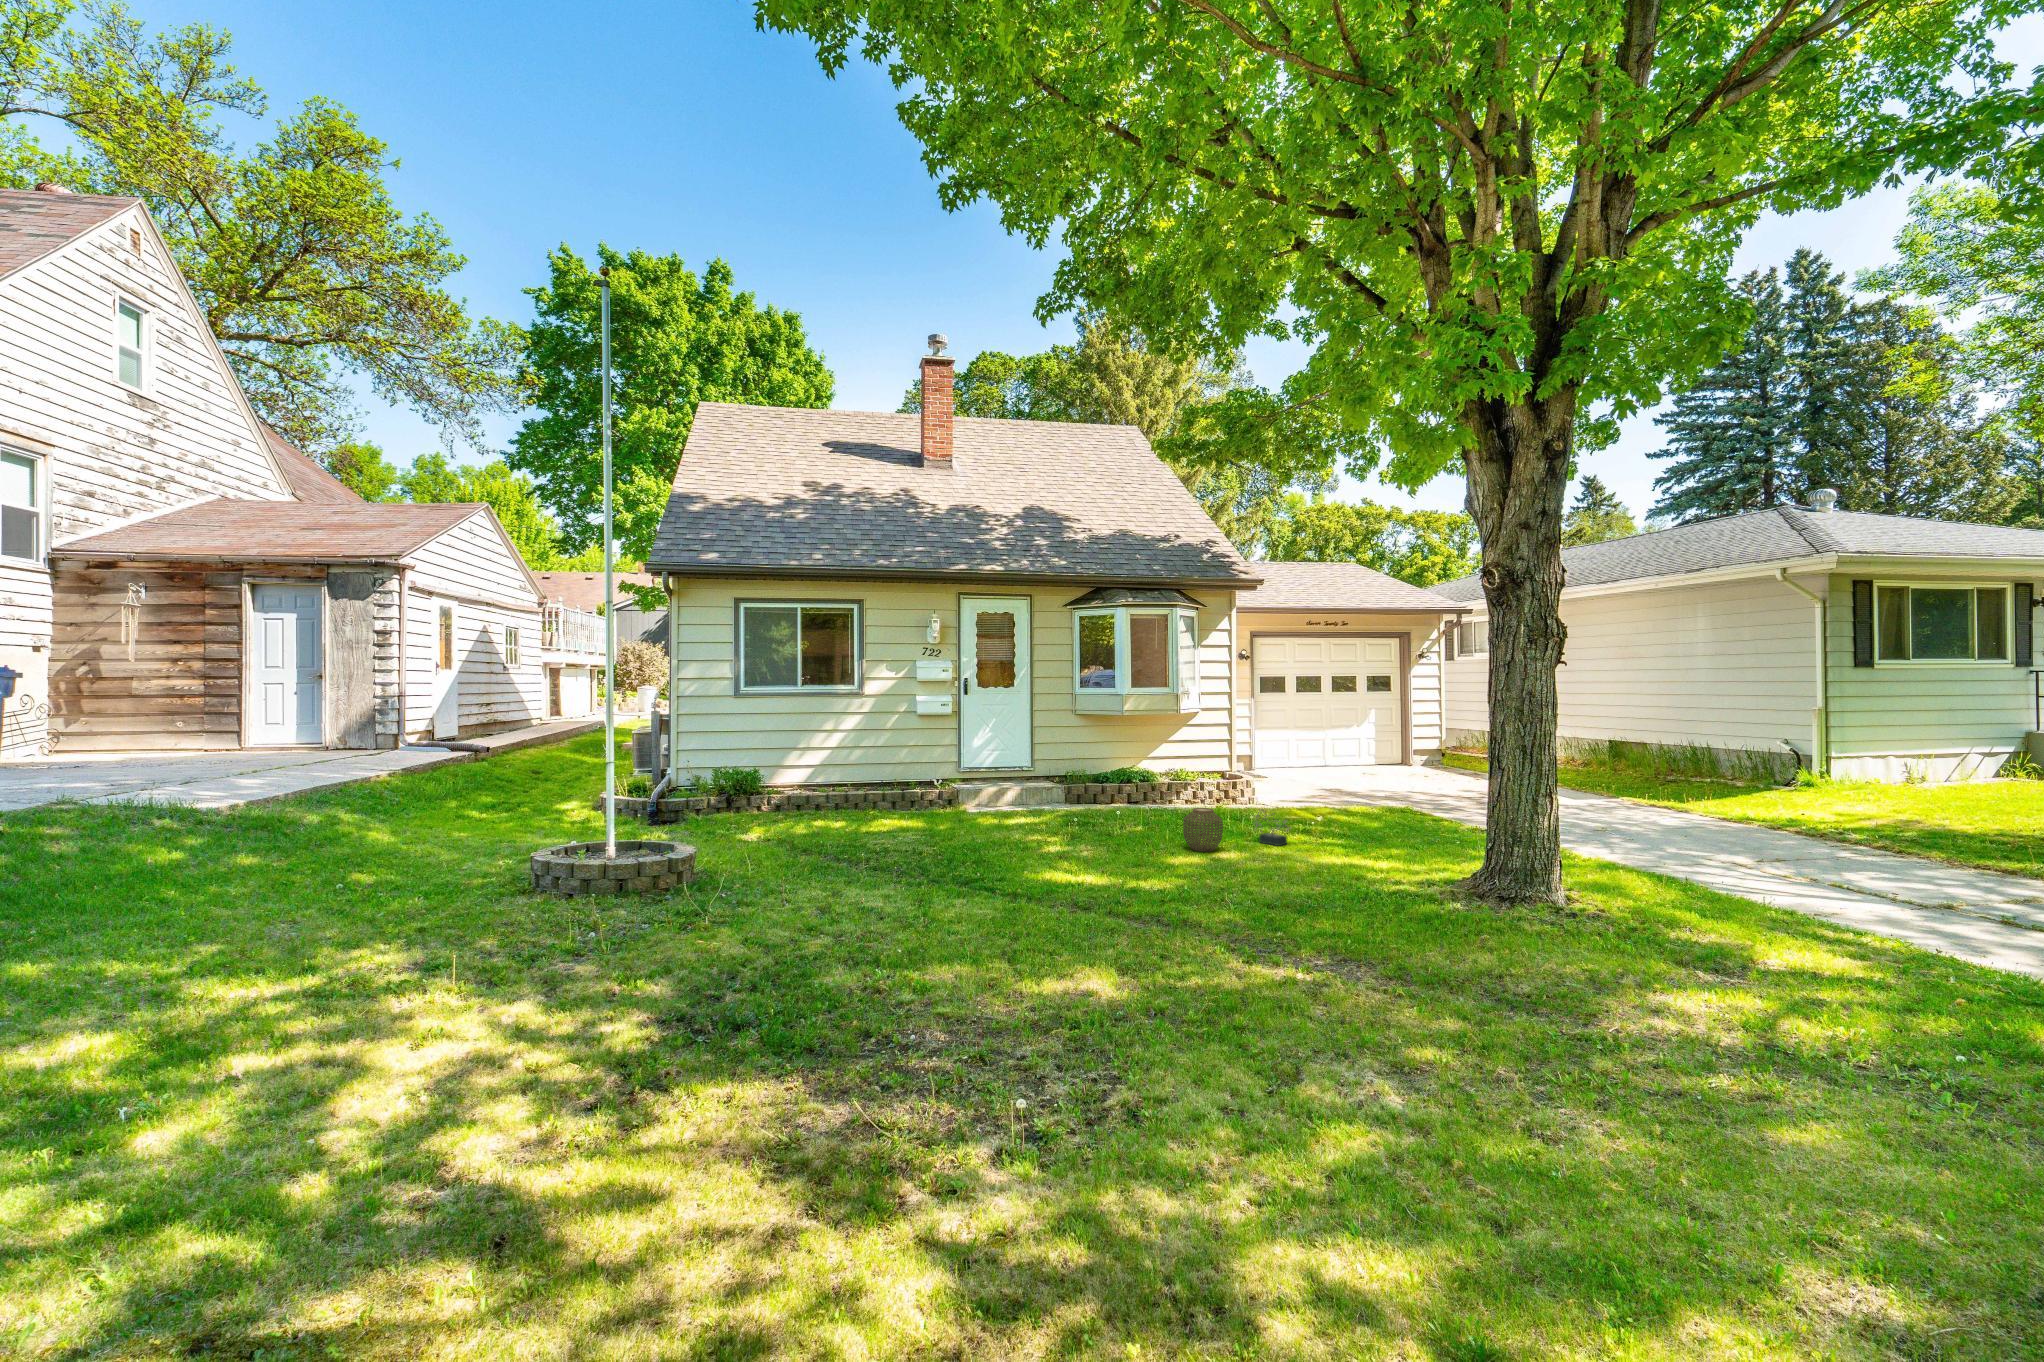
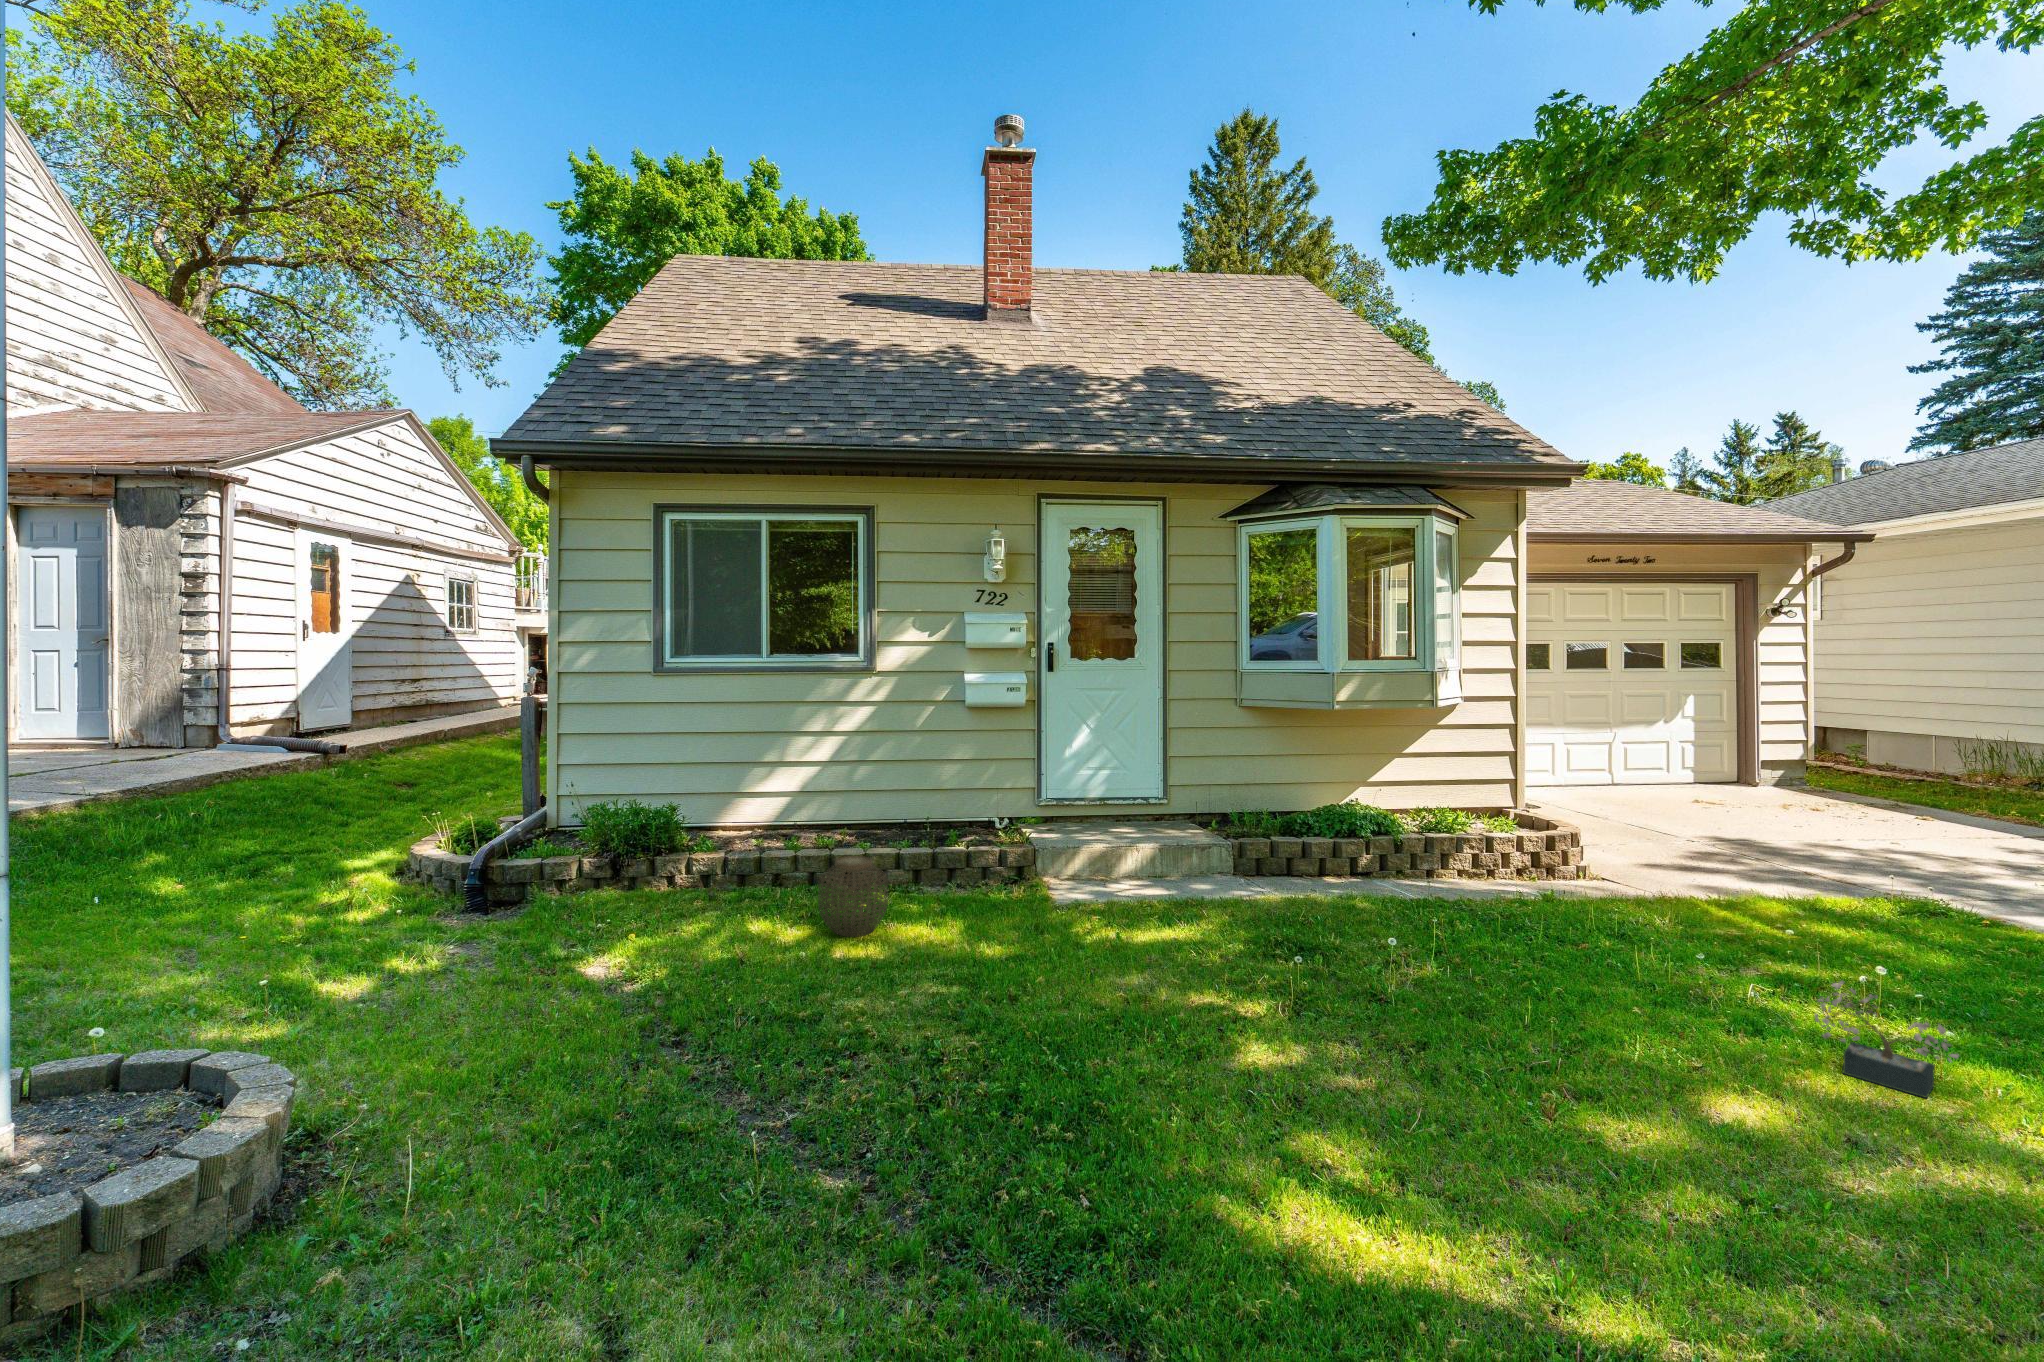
woven basket: present [1183,808,1223,852] -> present [818,856,888,937]

